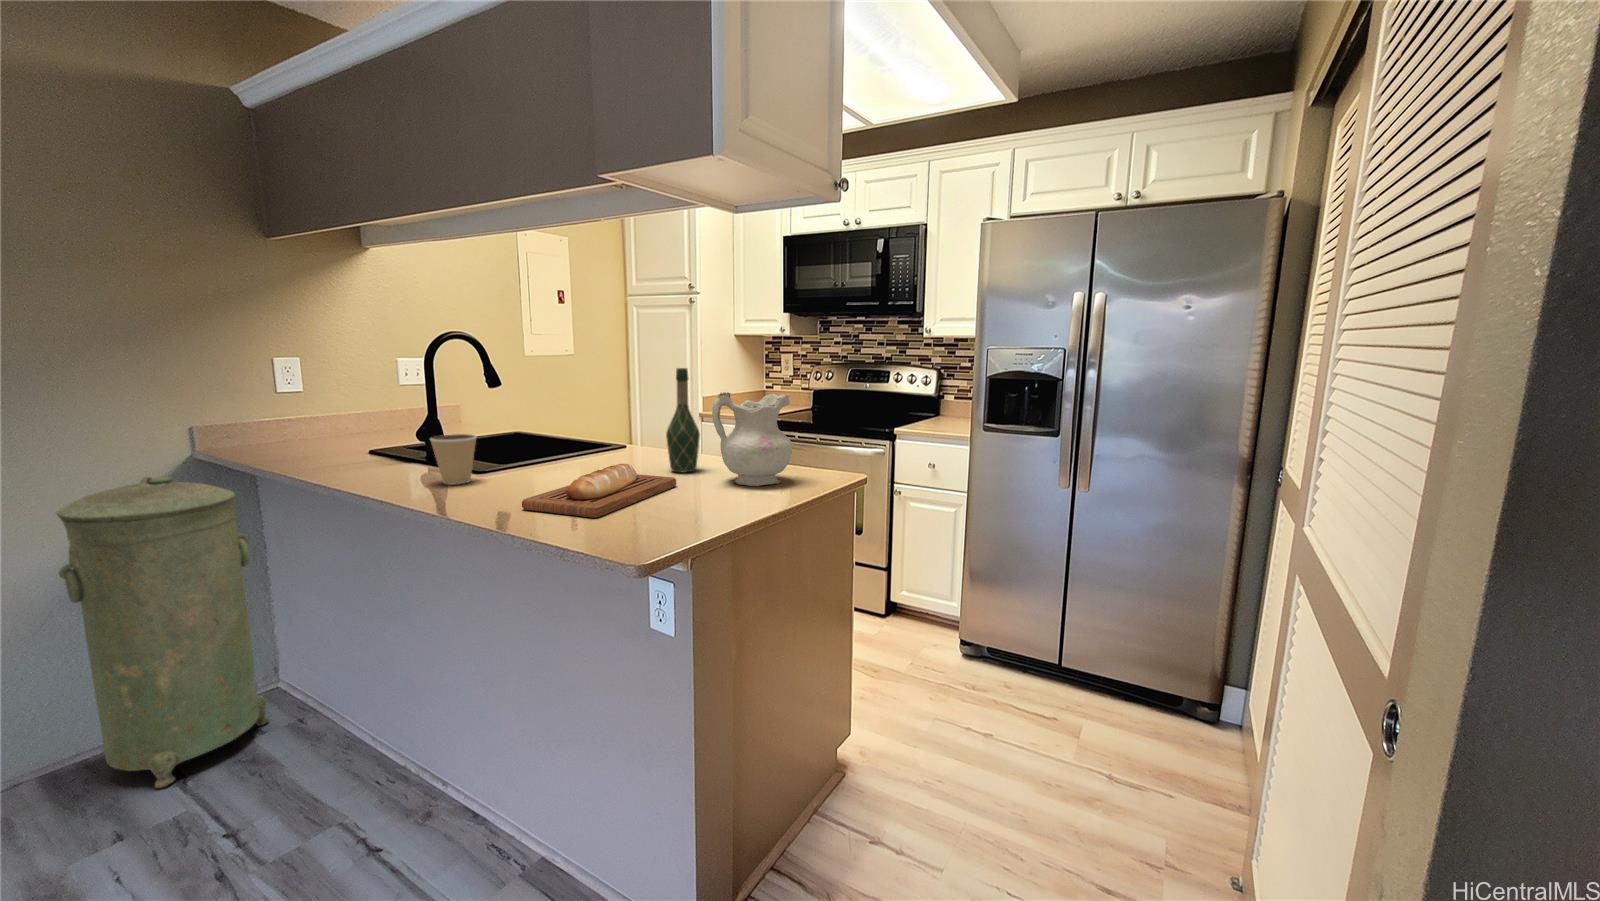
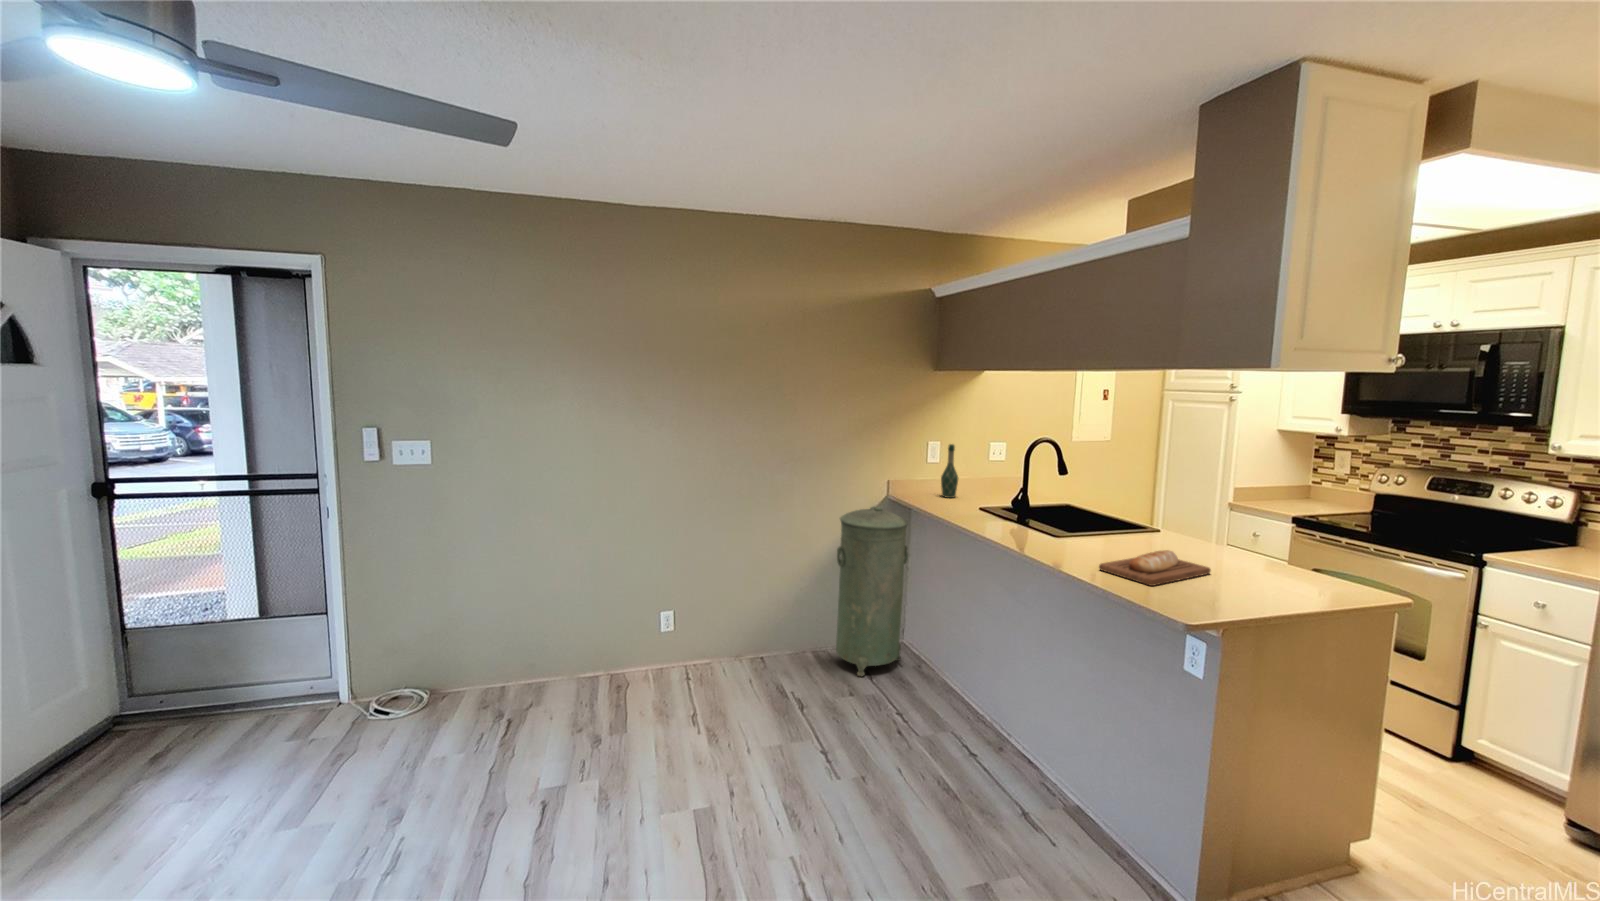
wine bottle: present [666,368,700,472] -> present [941,444,958,498]
ceramic pitcher: present [712,392,792,486] -> none [1249,510,1328,589]
coffee cup: present [430,434,477,485] -> none [1035,511,1064,543]

